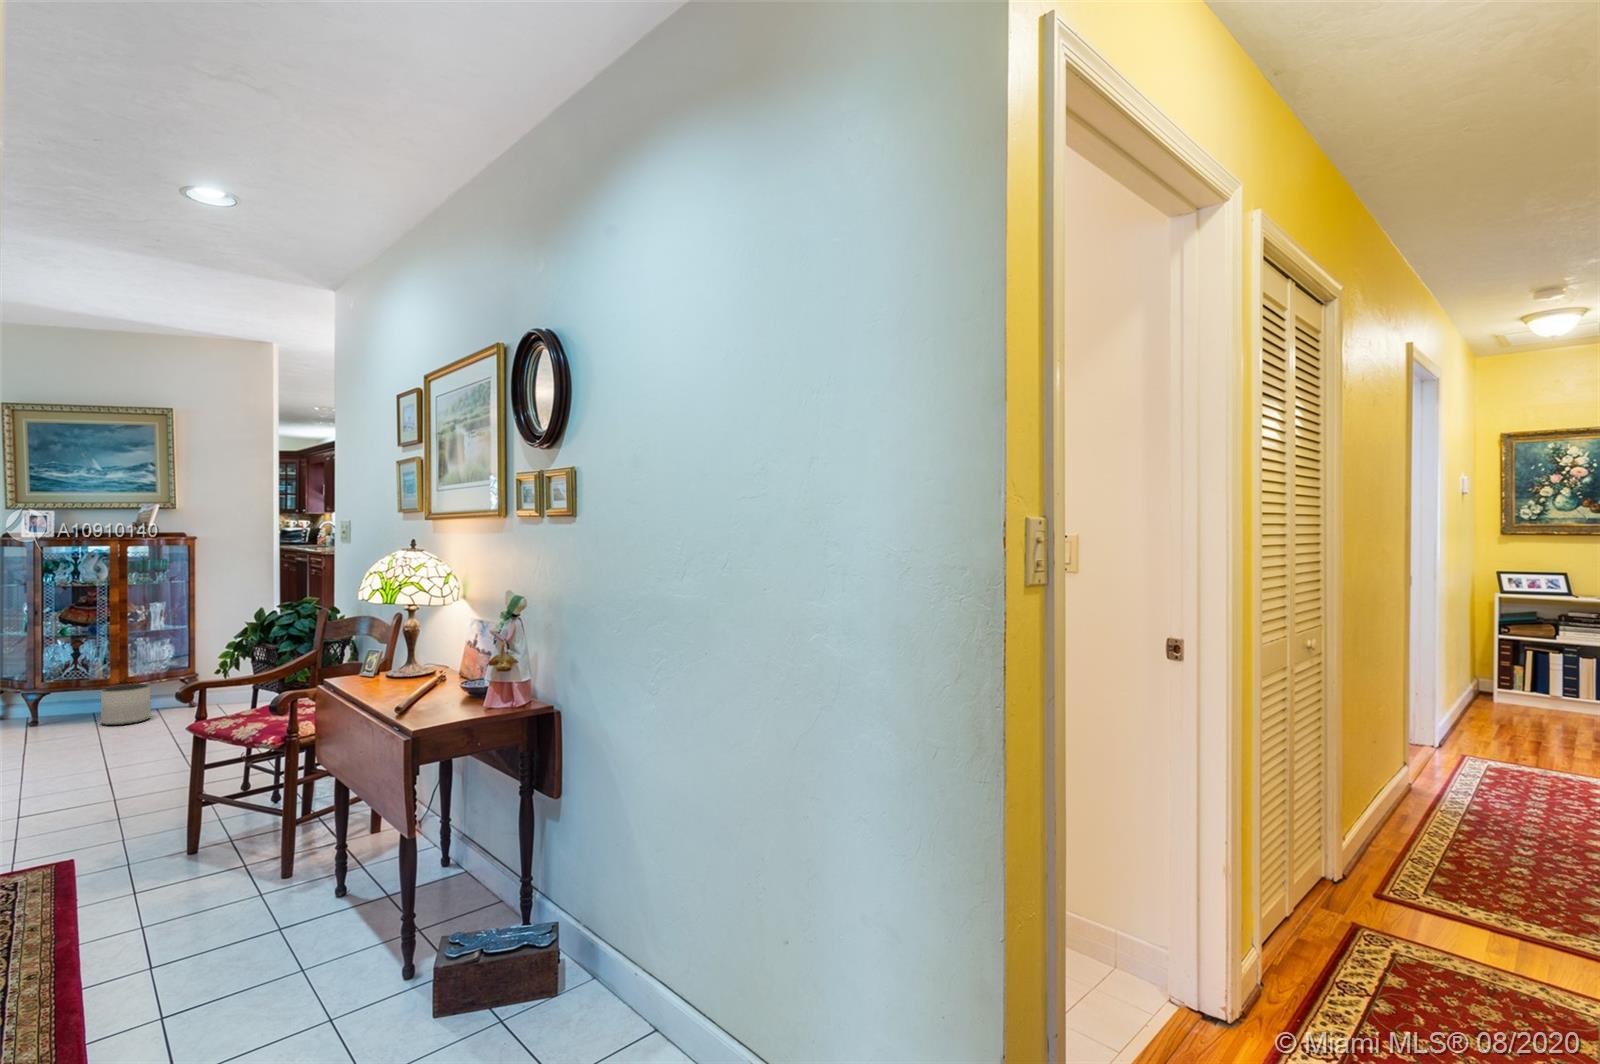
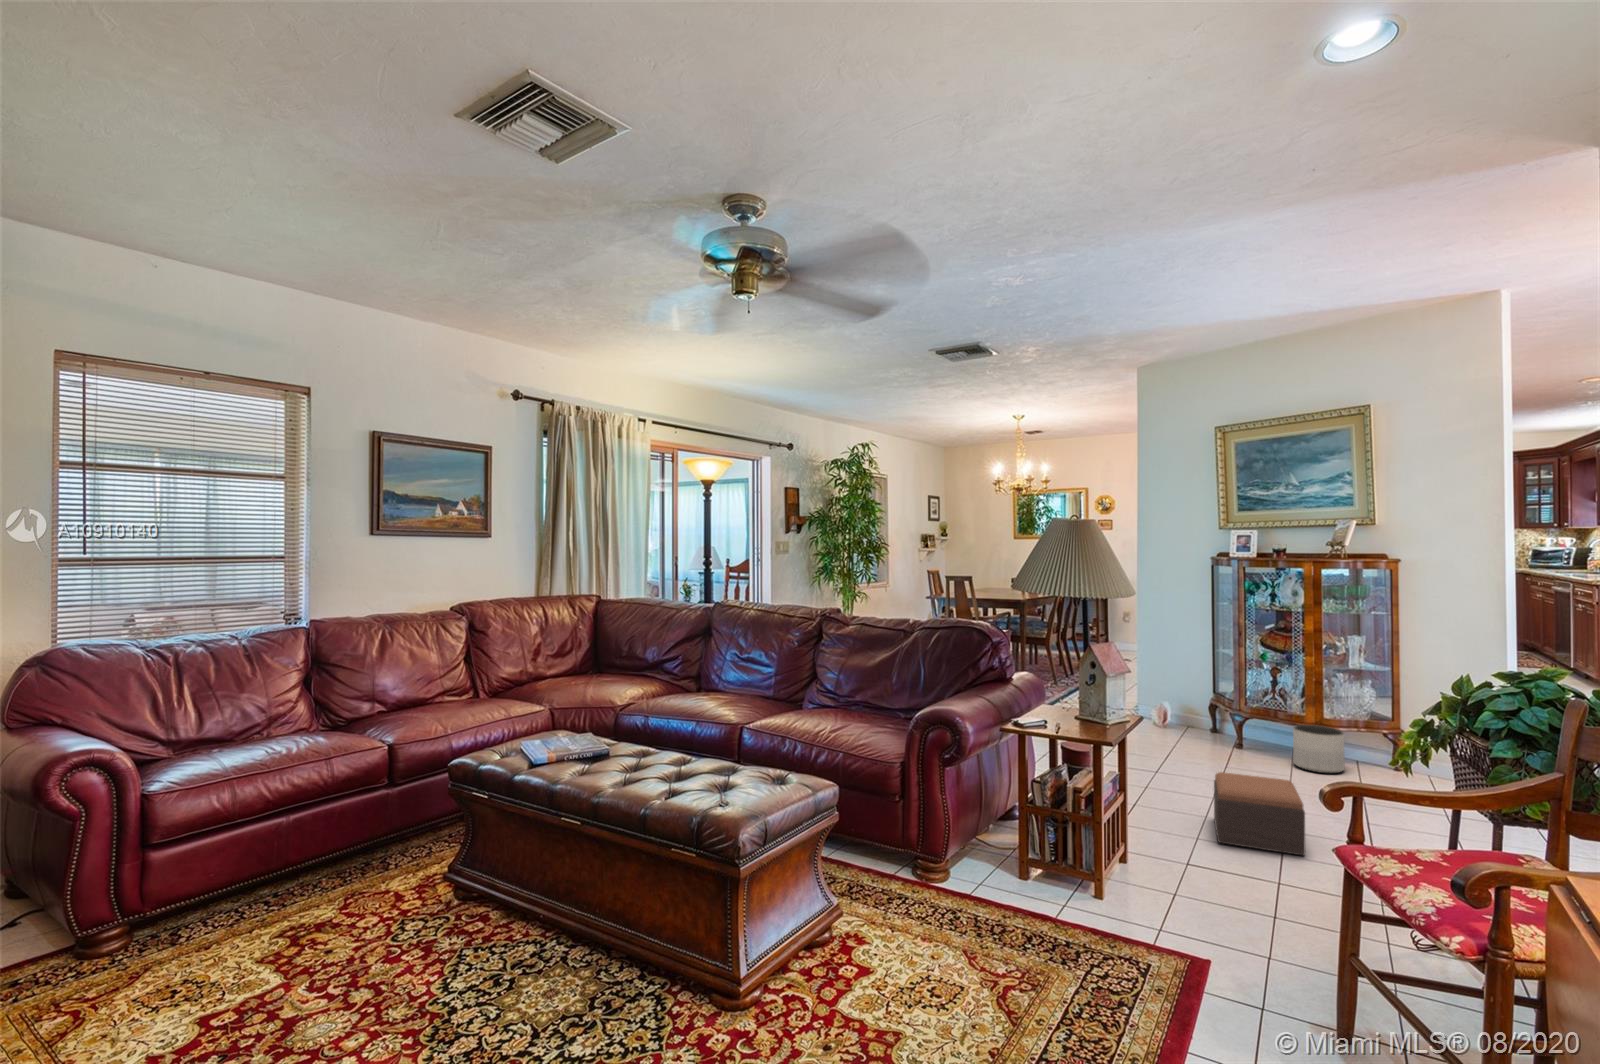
footstool: none [35,724,134,794] -> present [1214,772,1305,855]

